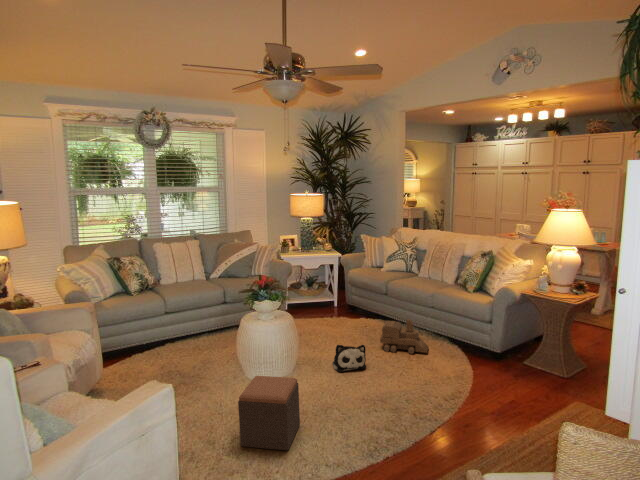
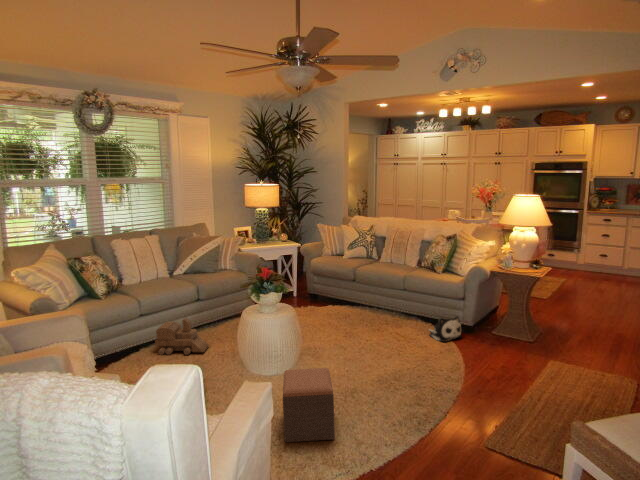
toy train: present [380,319,429,354] -> present [155,318,209,355]
plush toy: present [333,345,366,372] -> present [429,317,462,342]

